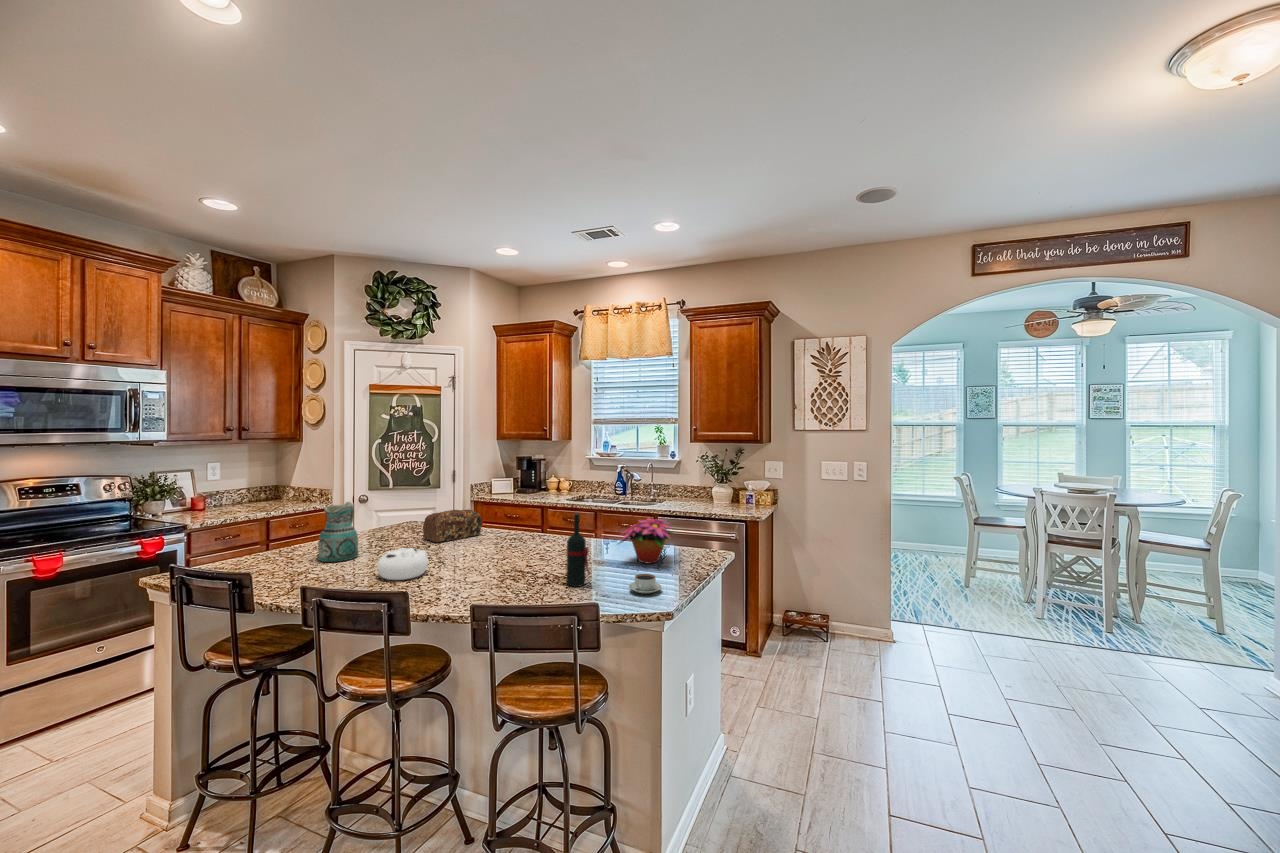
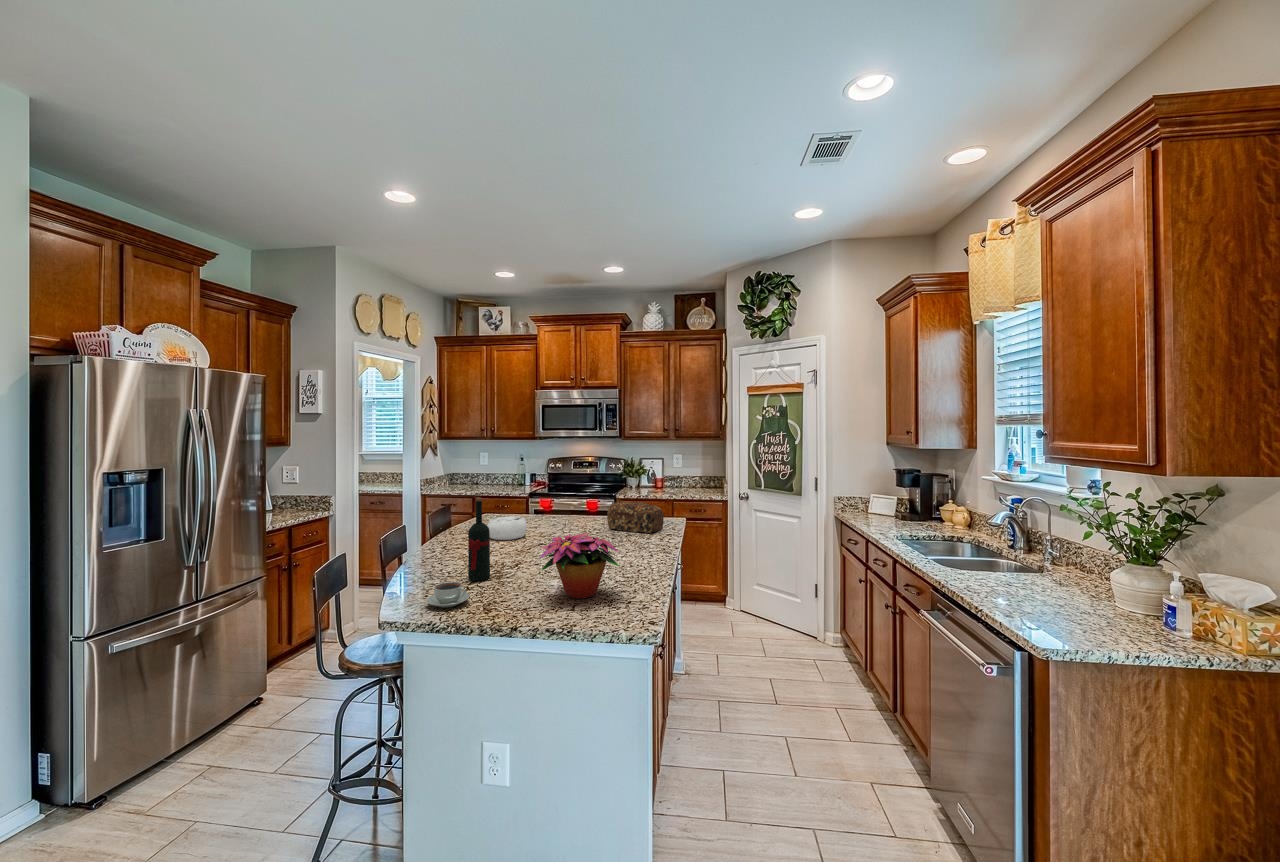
ceramic pitcher: present [318,502,358,562] -> none [536,479,575,523]

